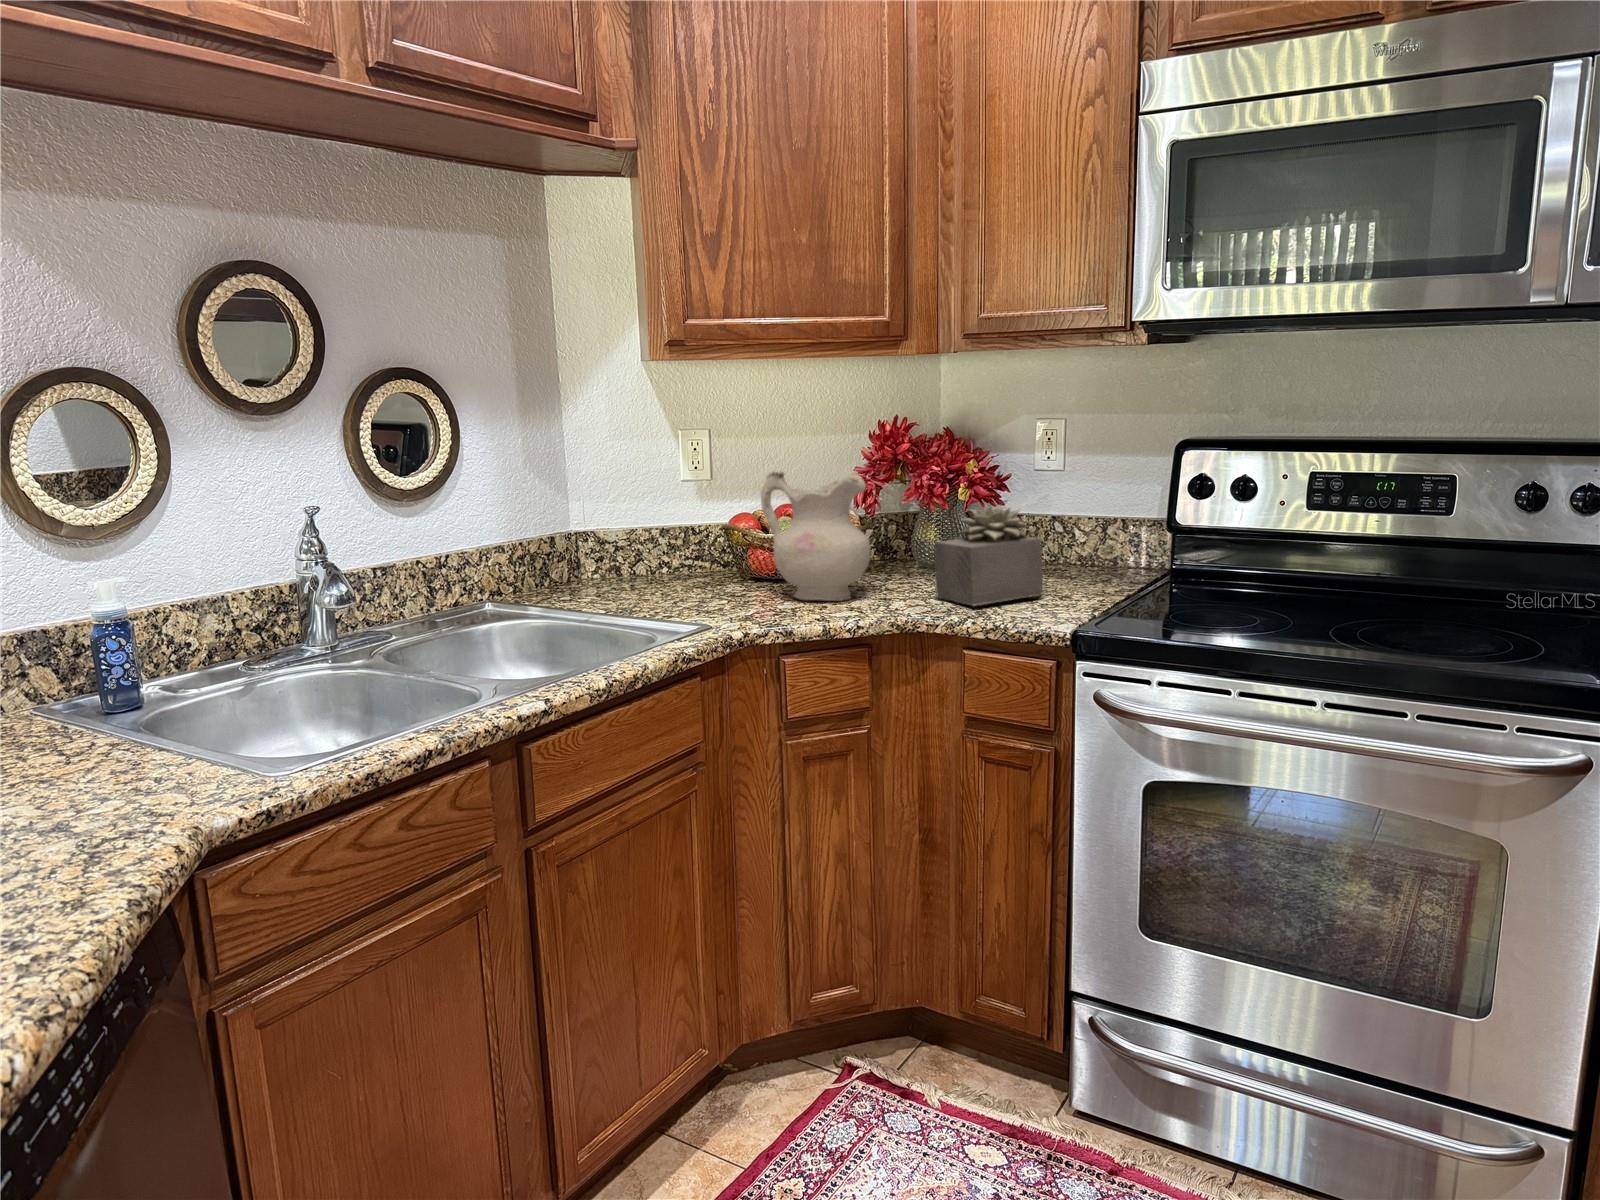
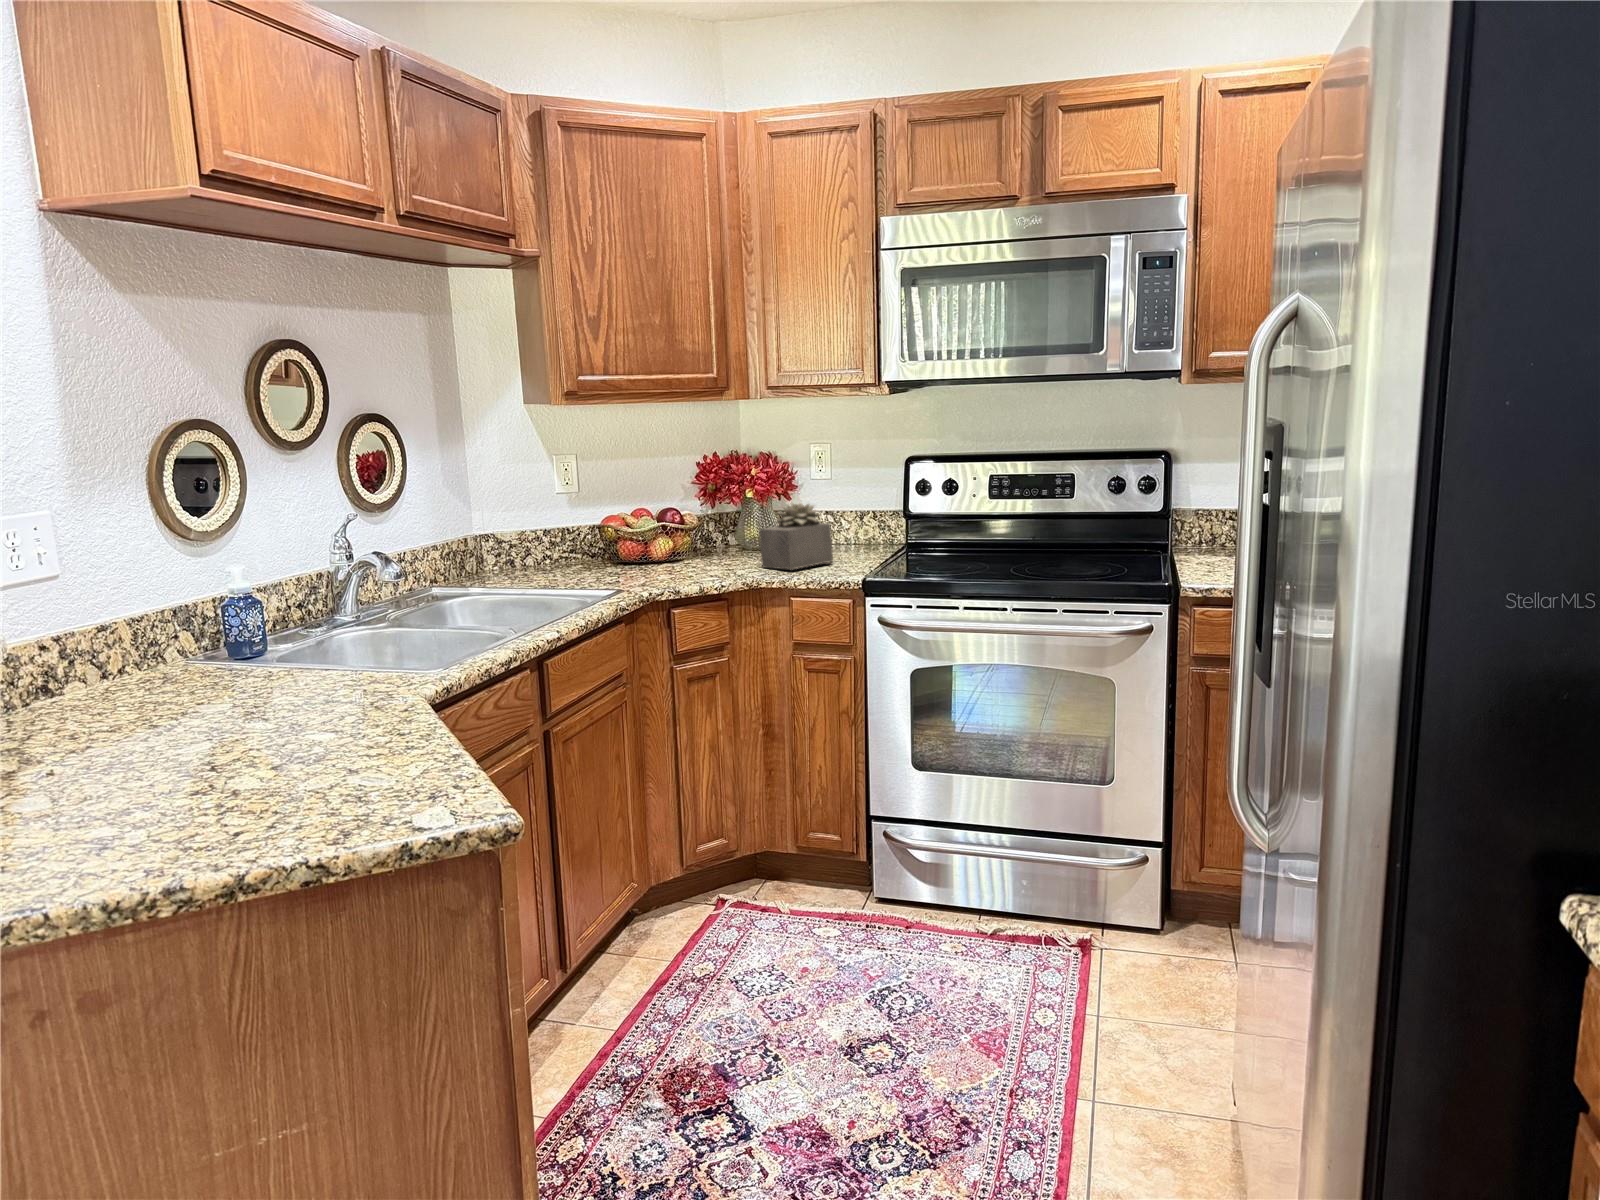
ceramic pitcher: present [761,471,870,601] -> none [634,484,715,574]

